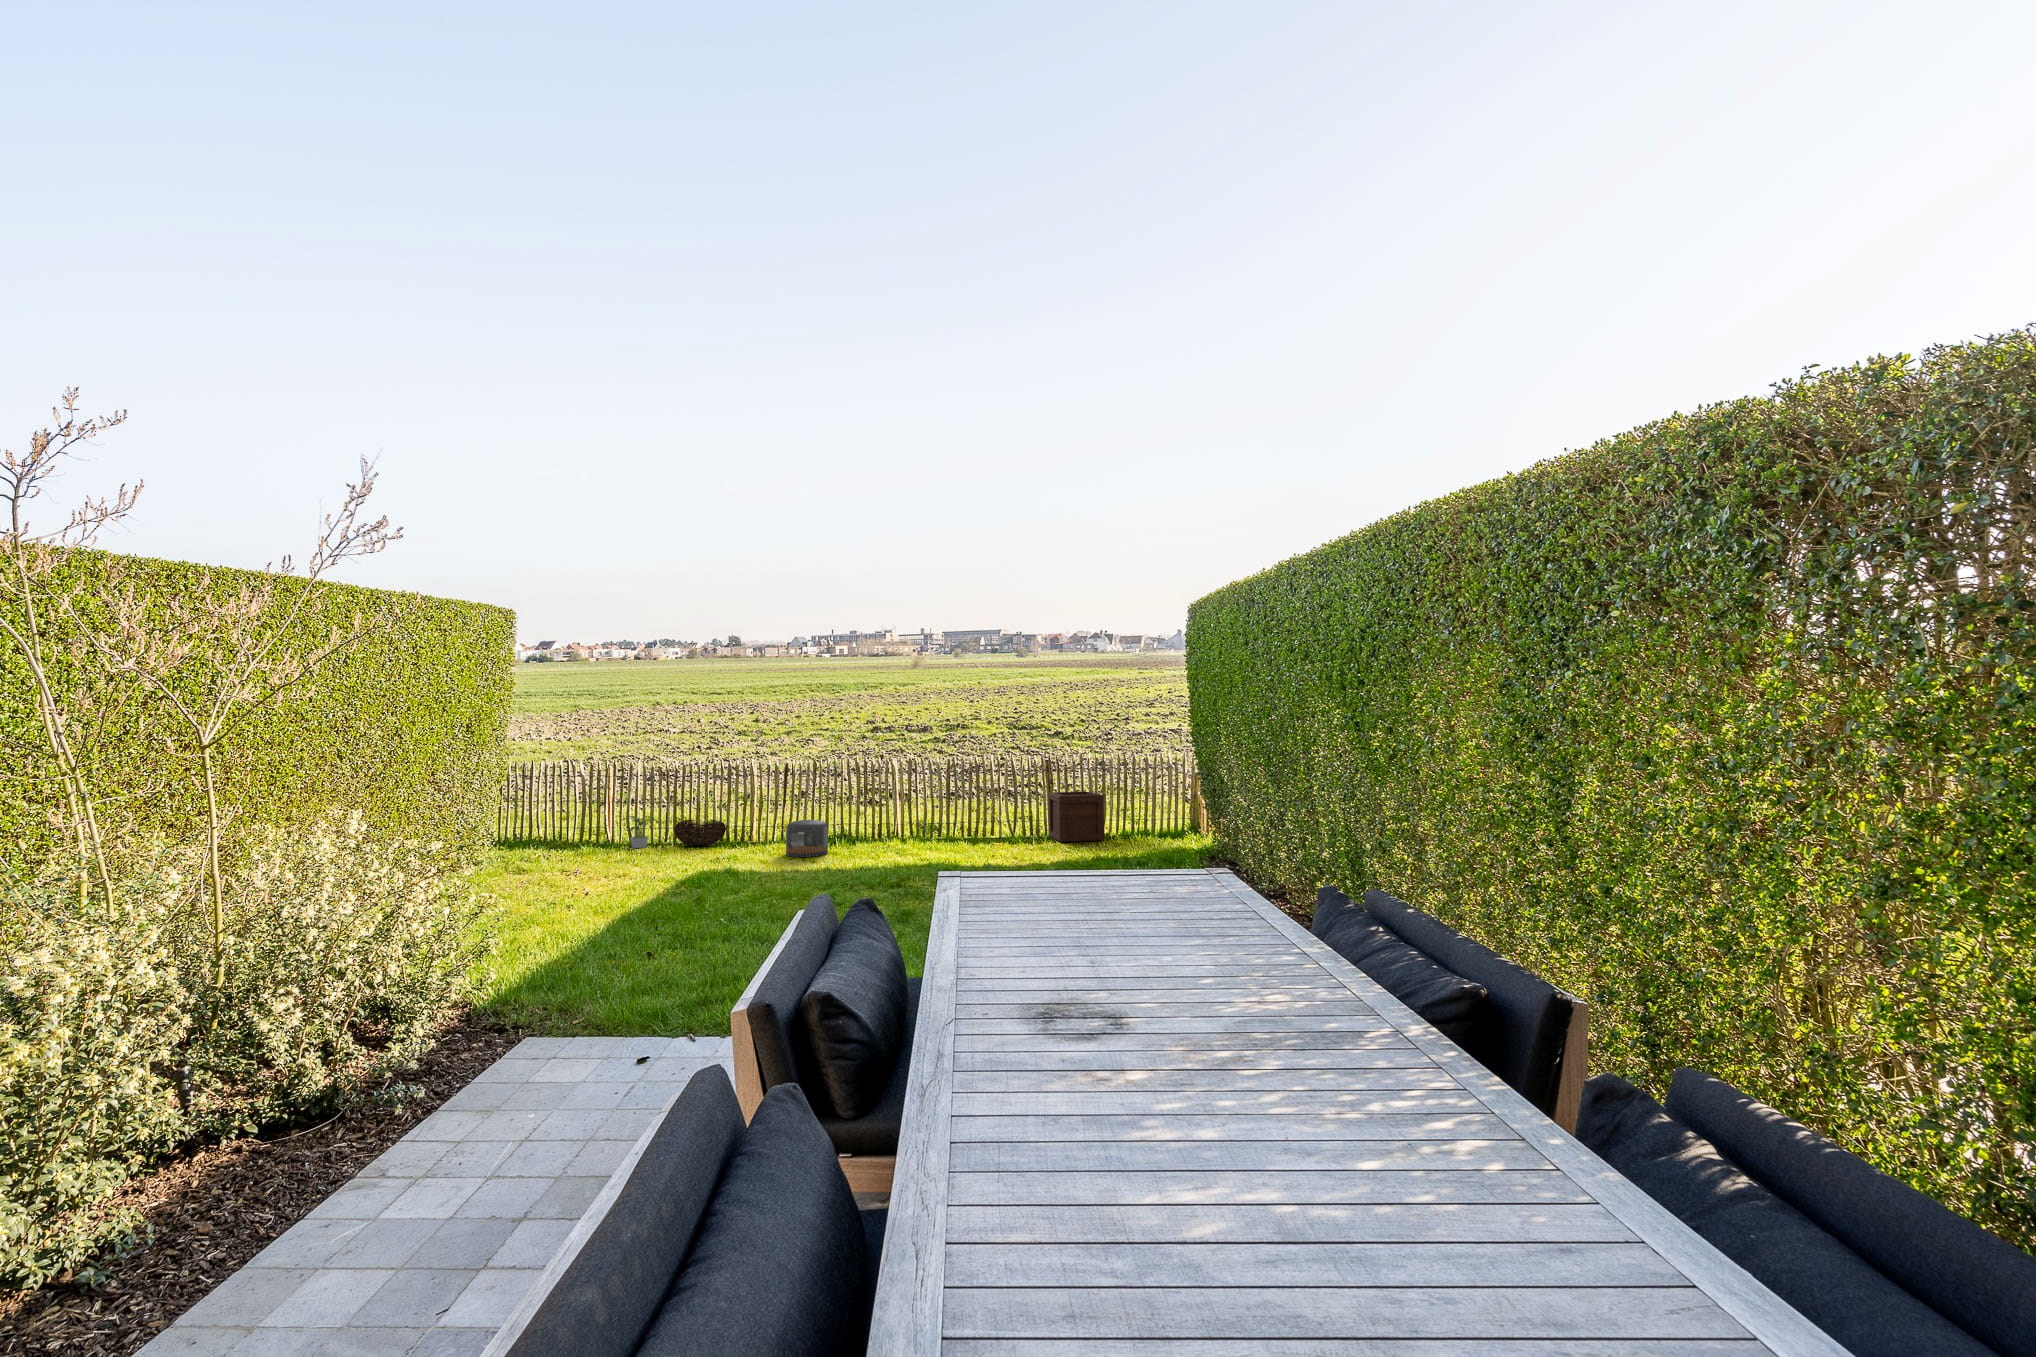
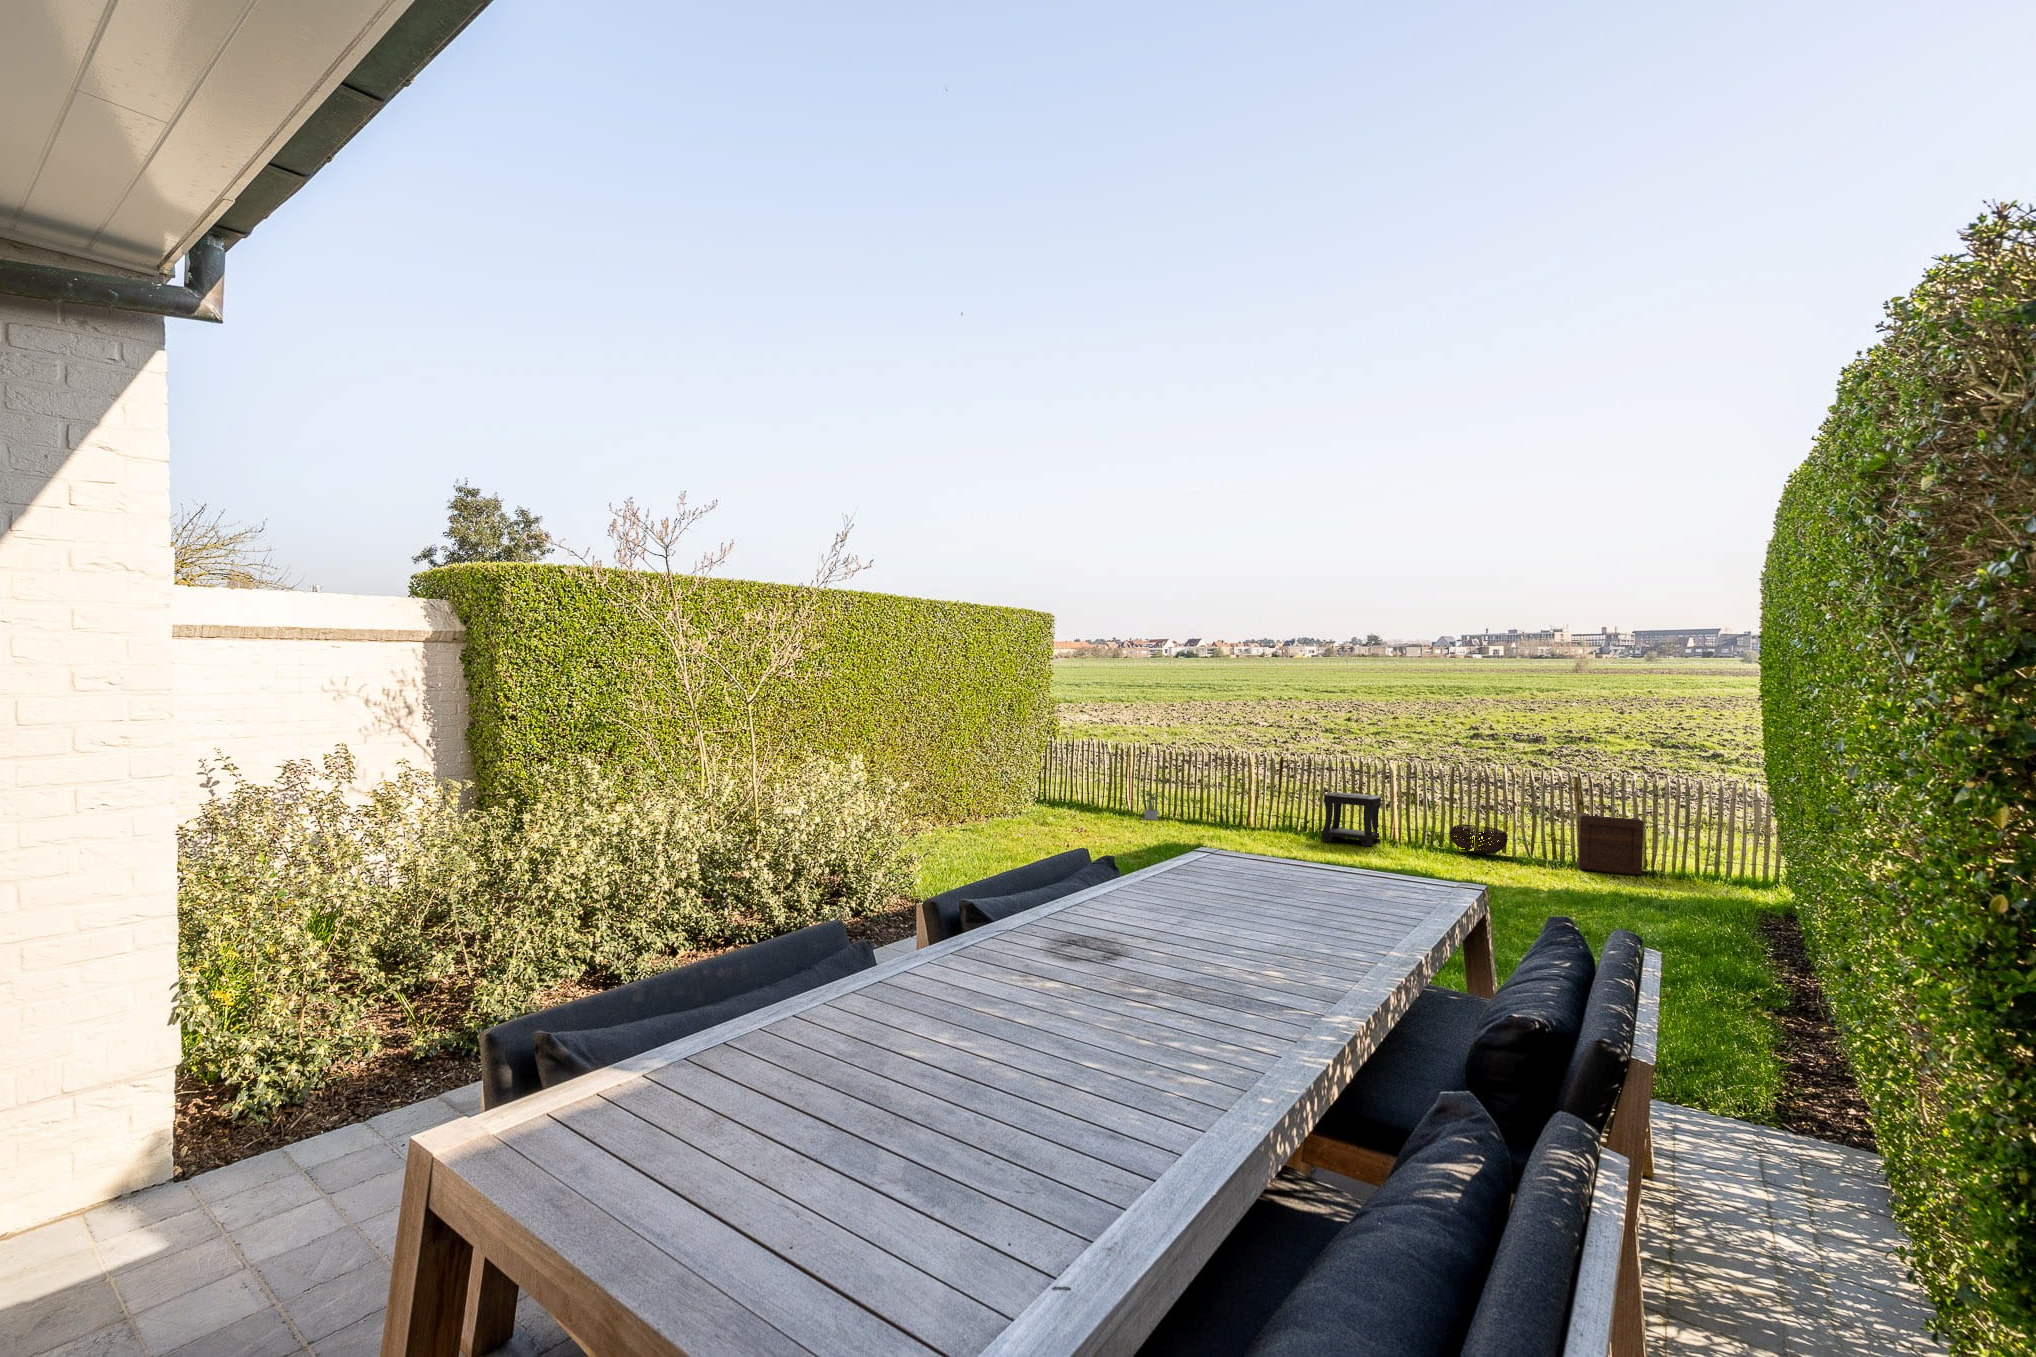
side table: none [836,796,887,847] -> present [1321,792,1382,846]
basket: present [674,820,726,846] -> present [1450,824,1508,854]
pouf: present [786,820,828,857] -> none [1268,809,1310,845]

